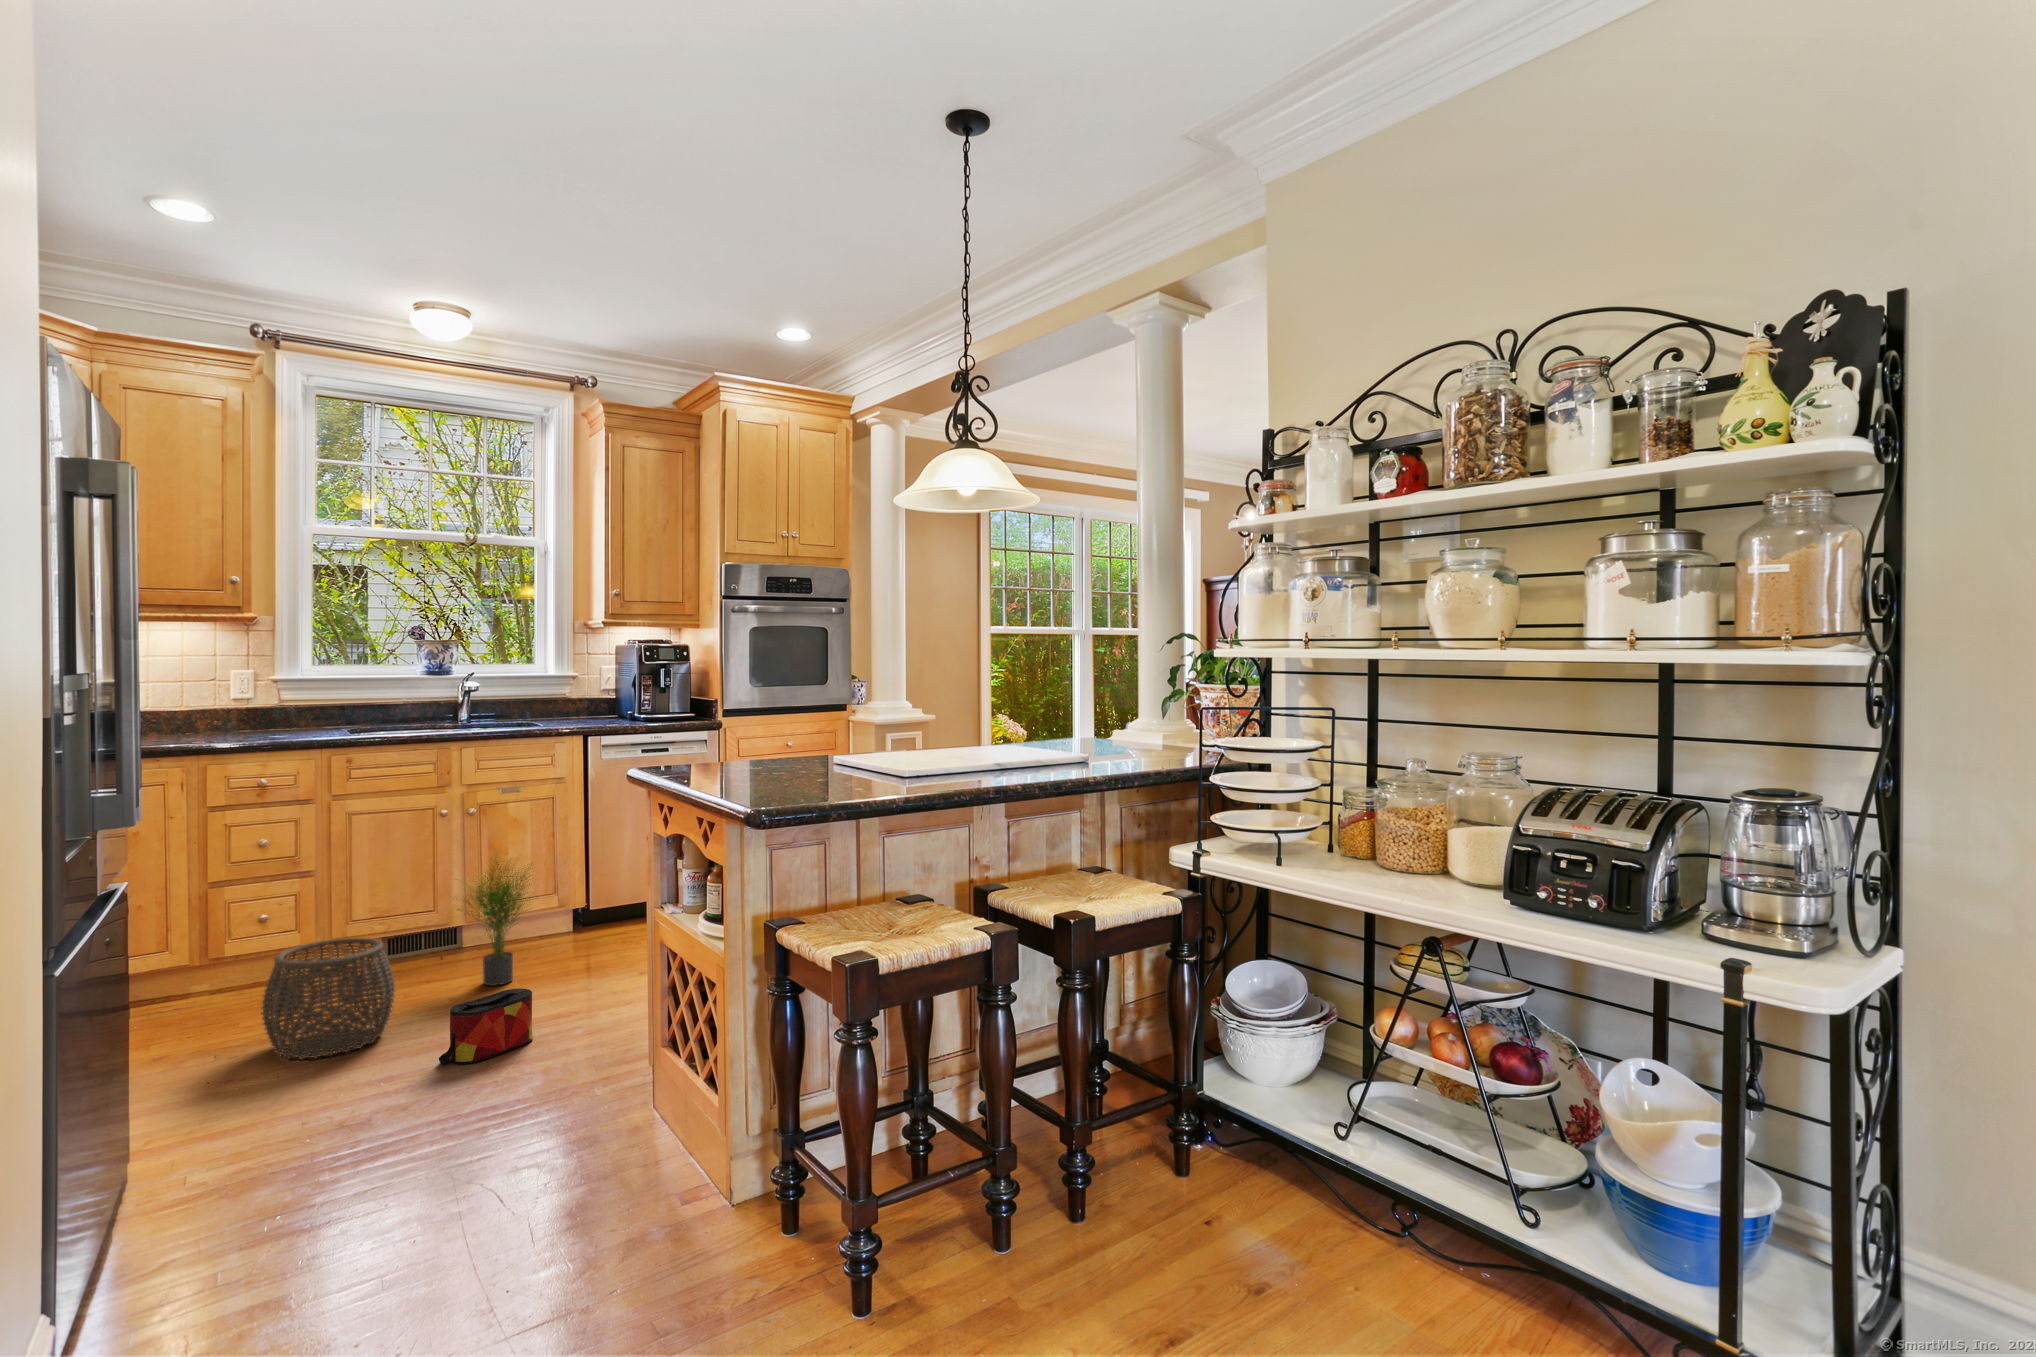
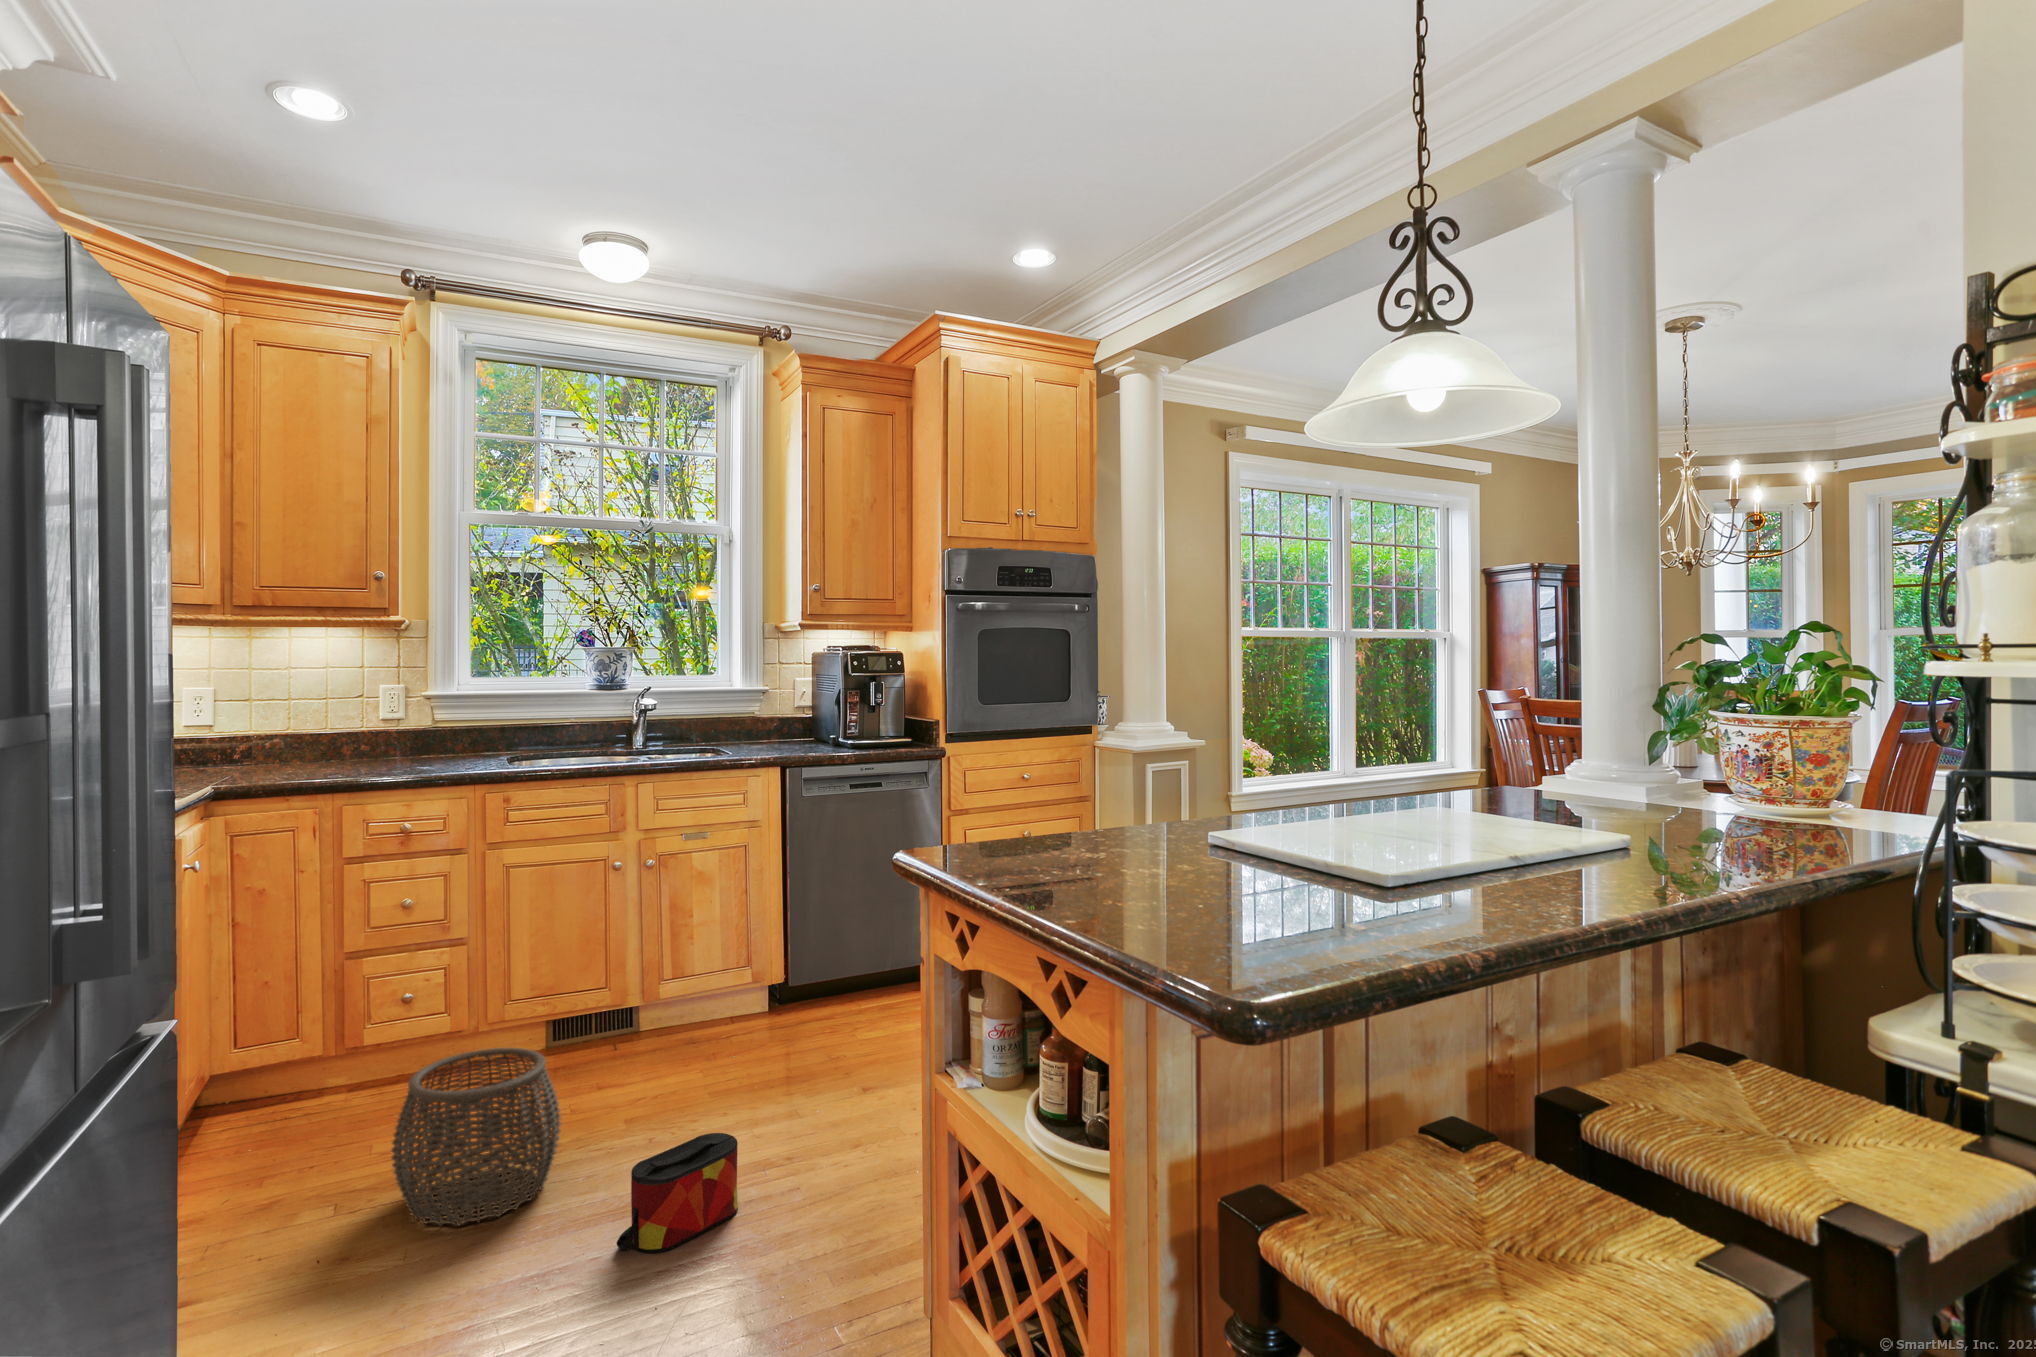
potted plant: present [457,857,532,986] -> none [619,919,736,1099]

